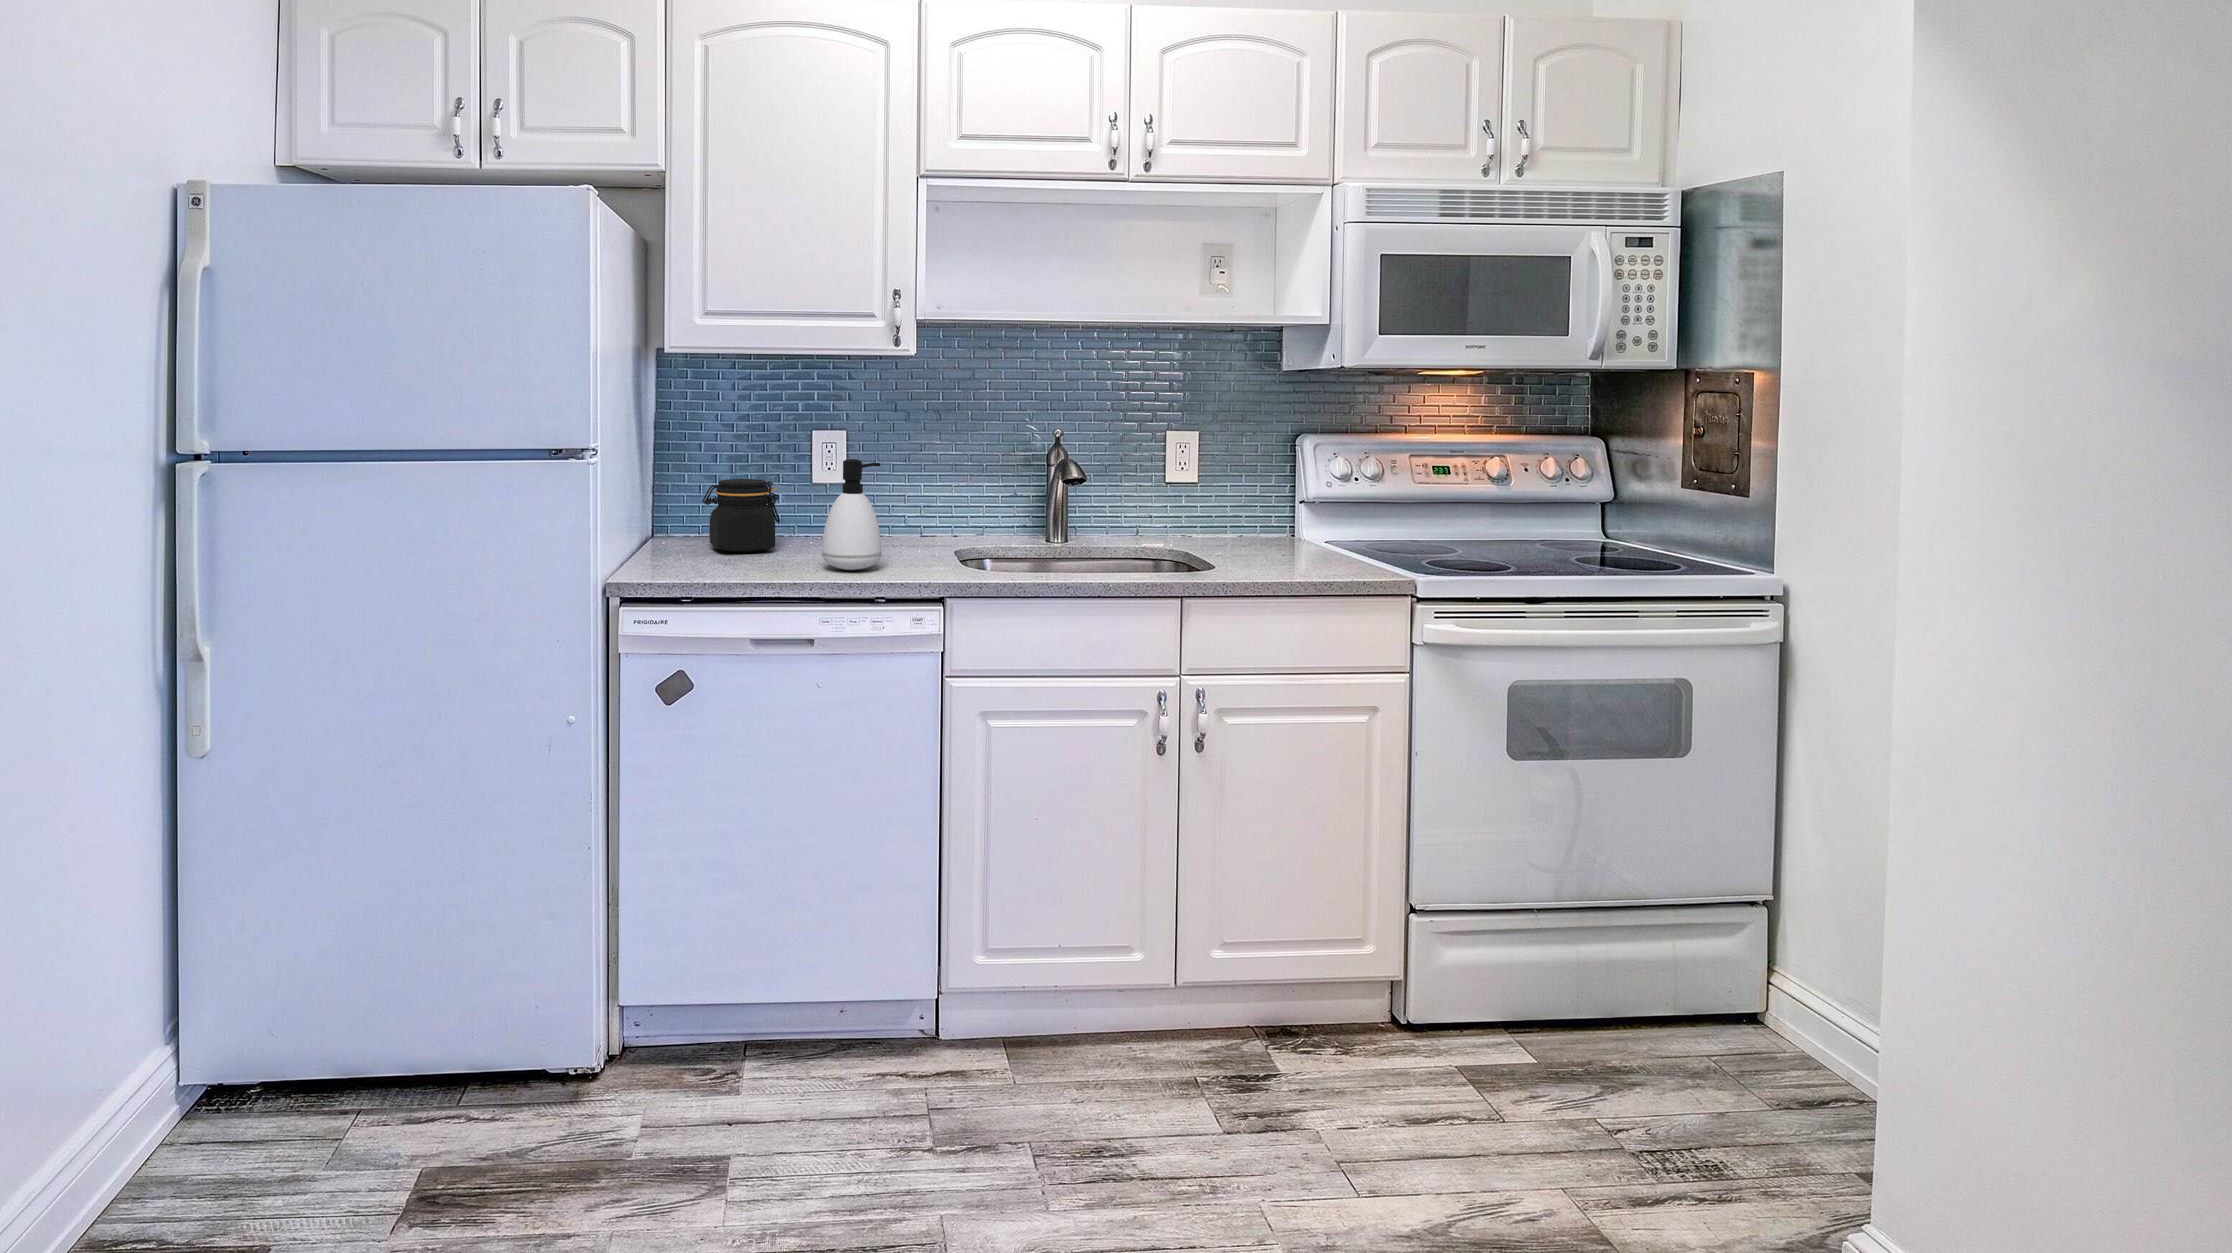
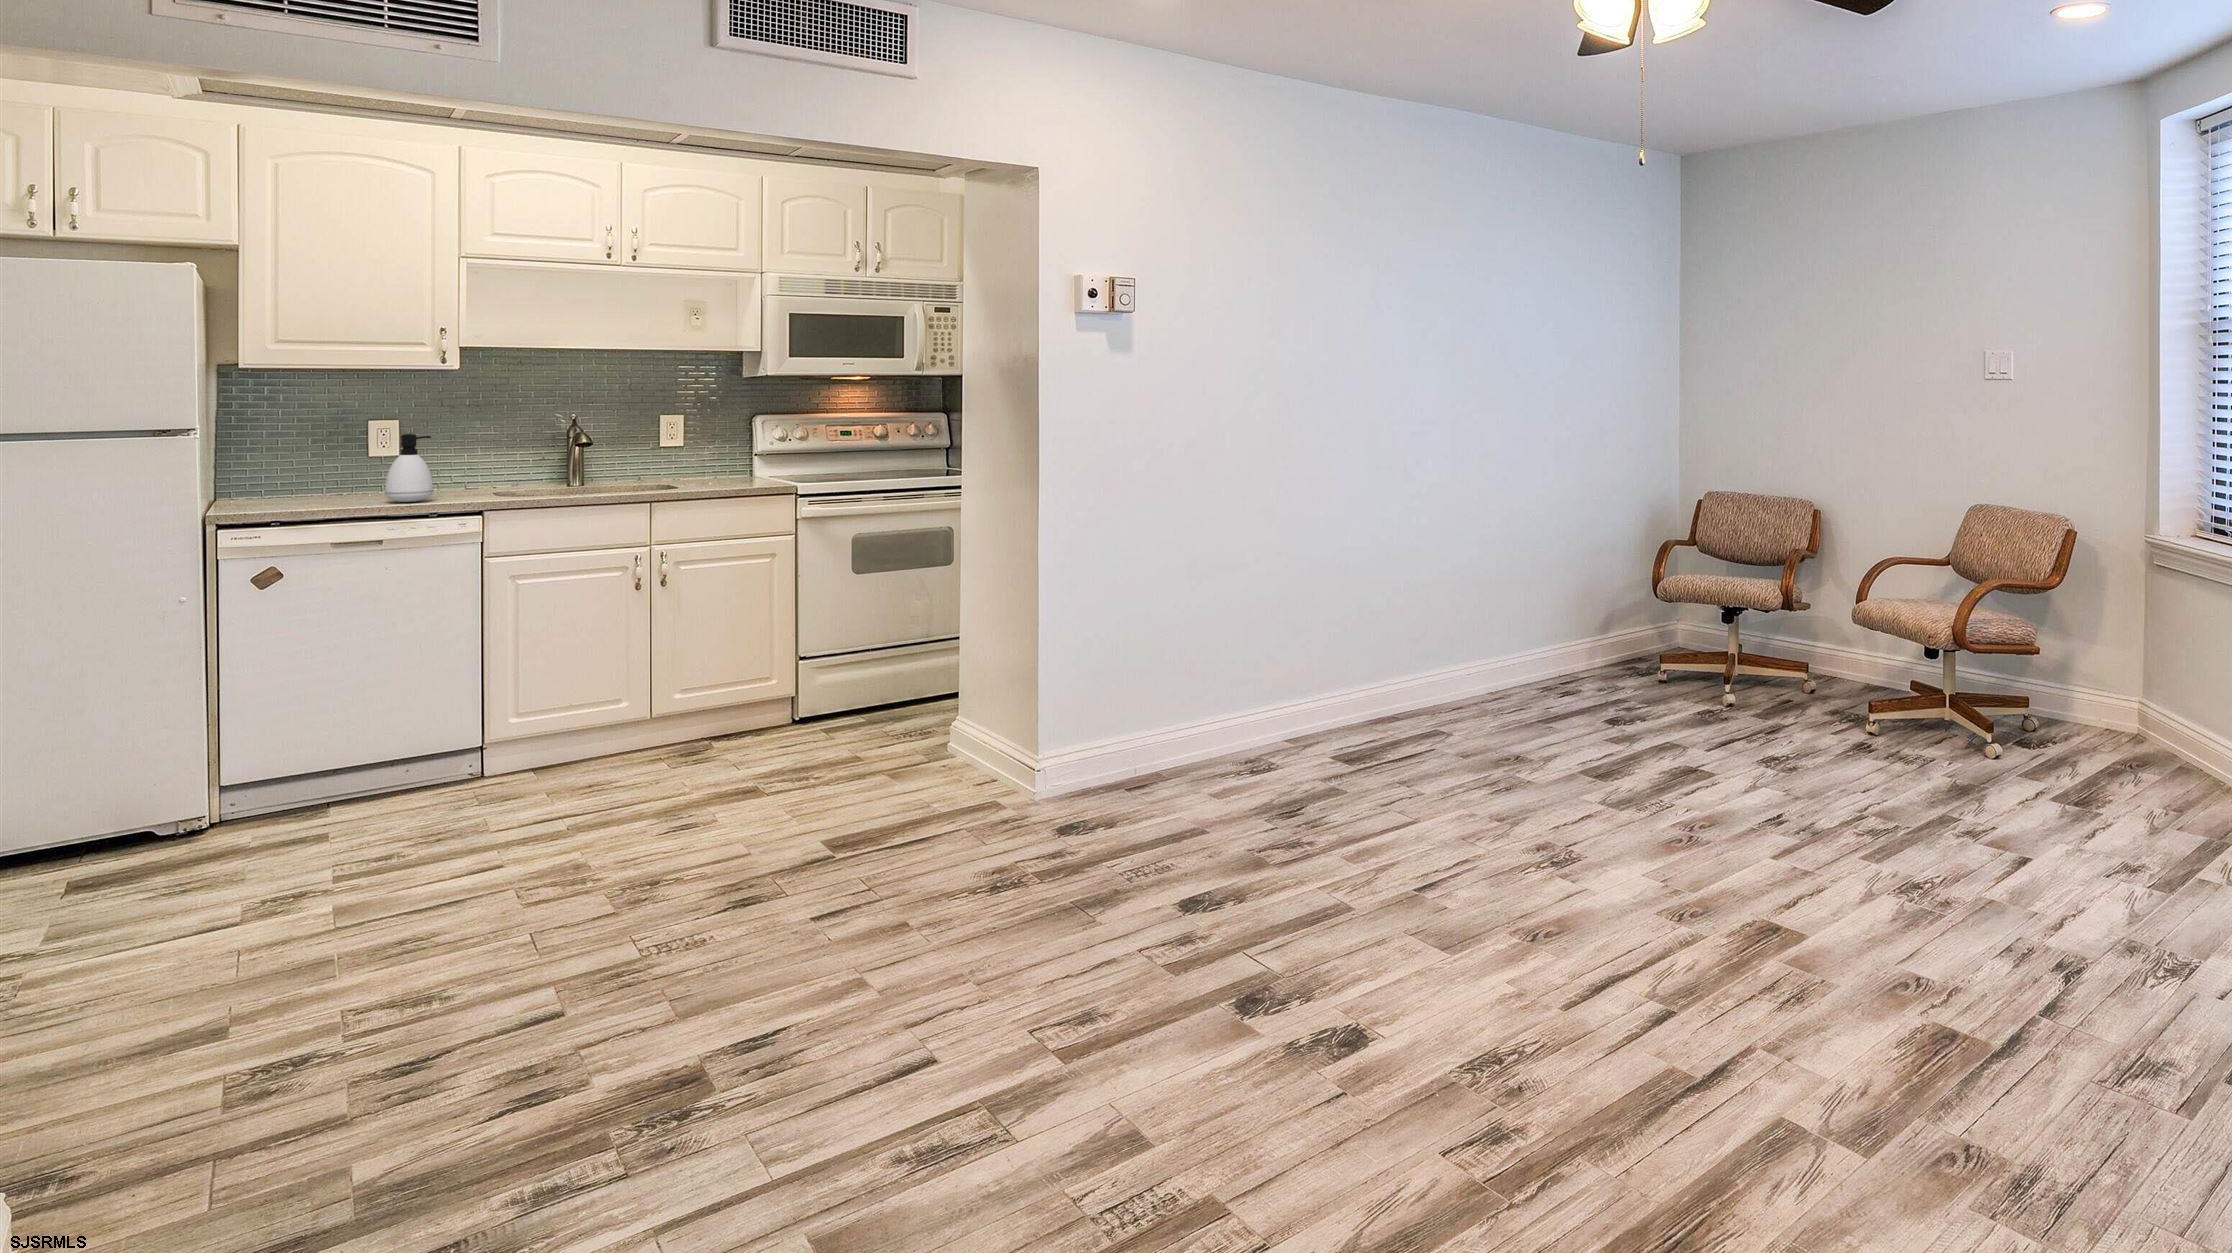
jar: present [703,479,780,552] -> none [274,453,344,501]

